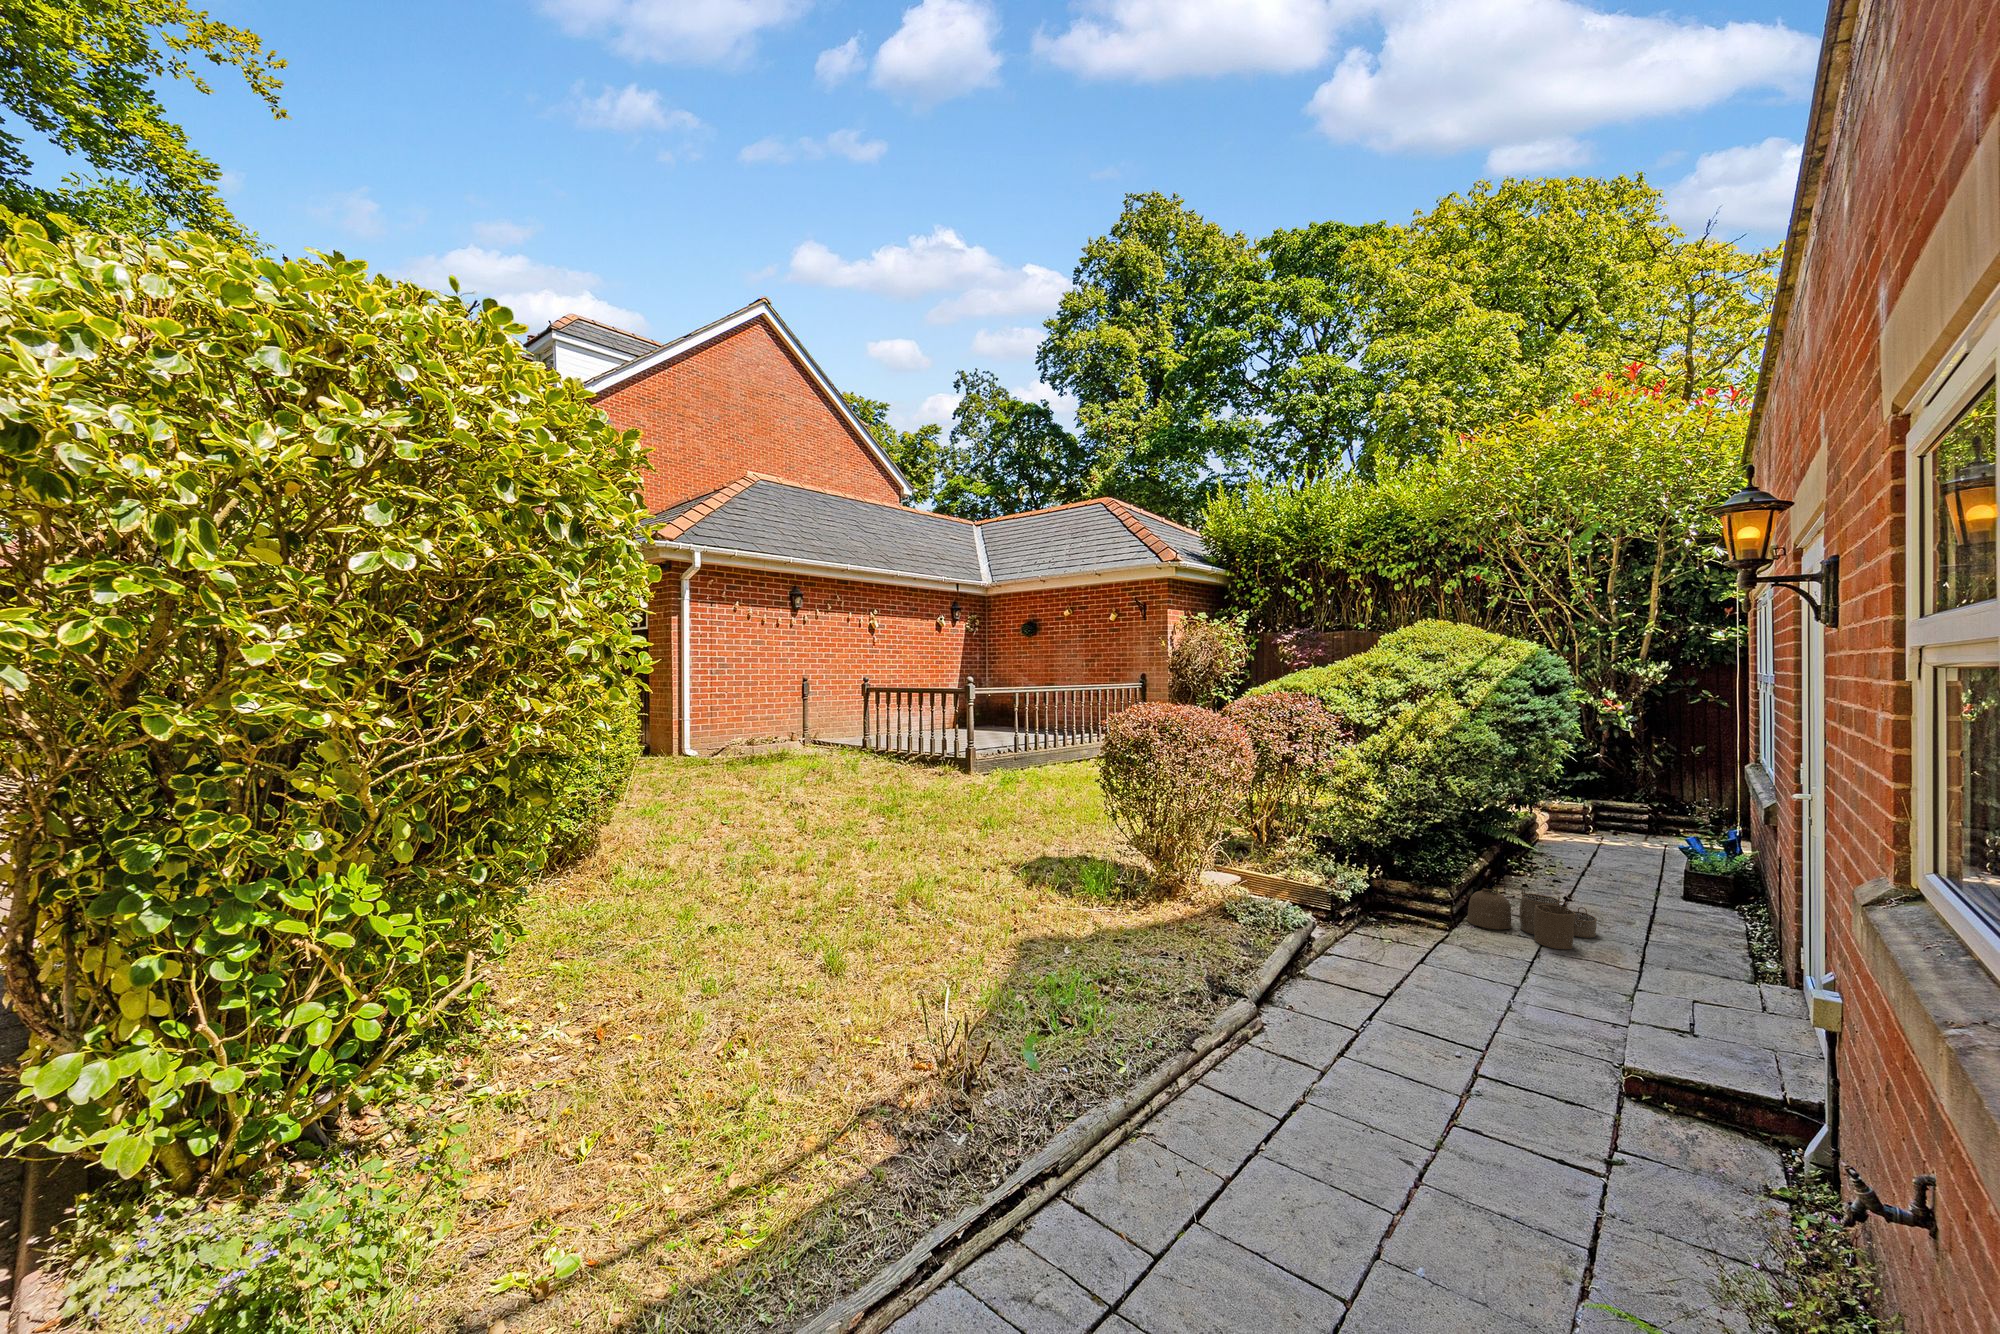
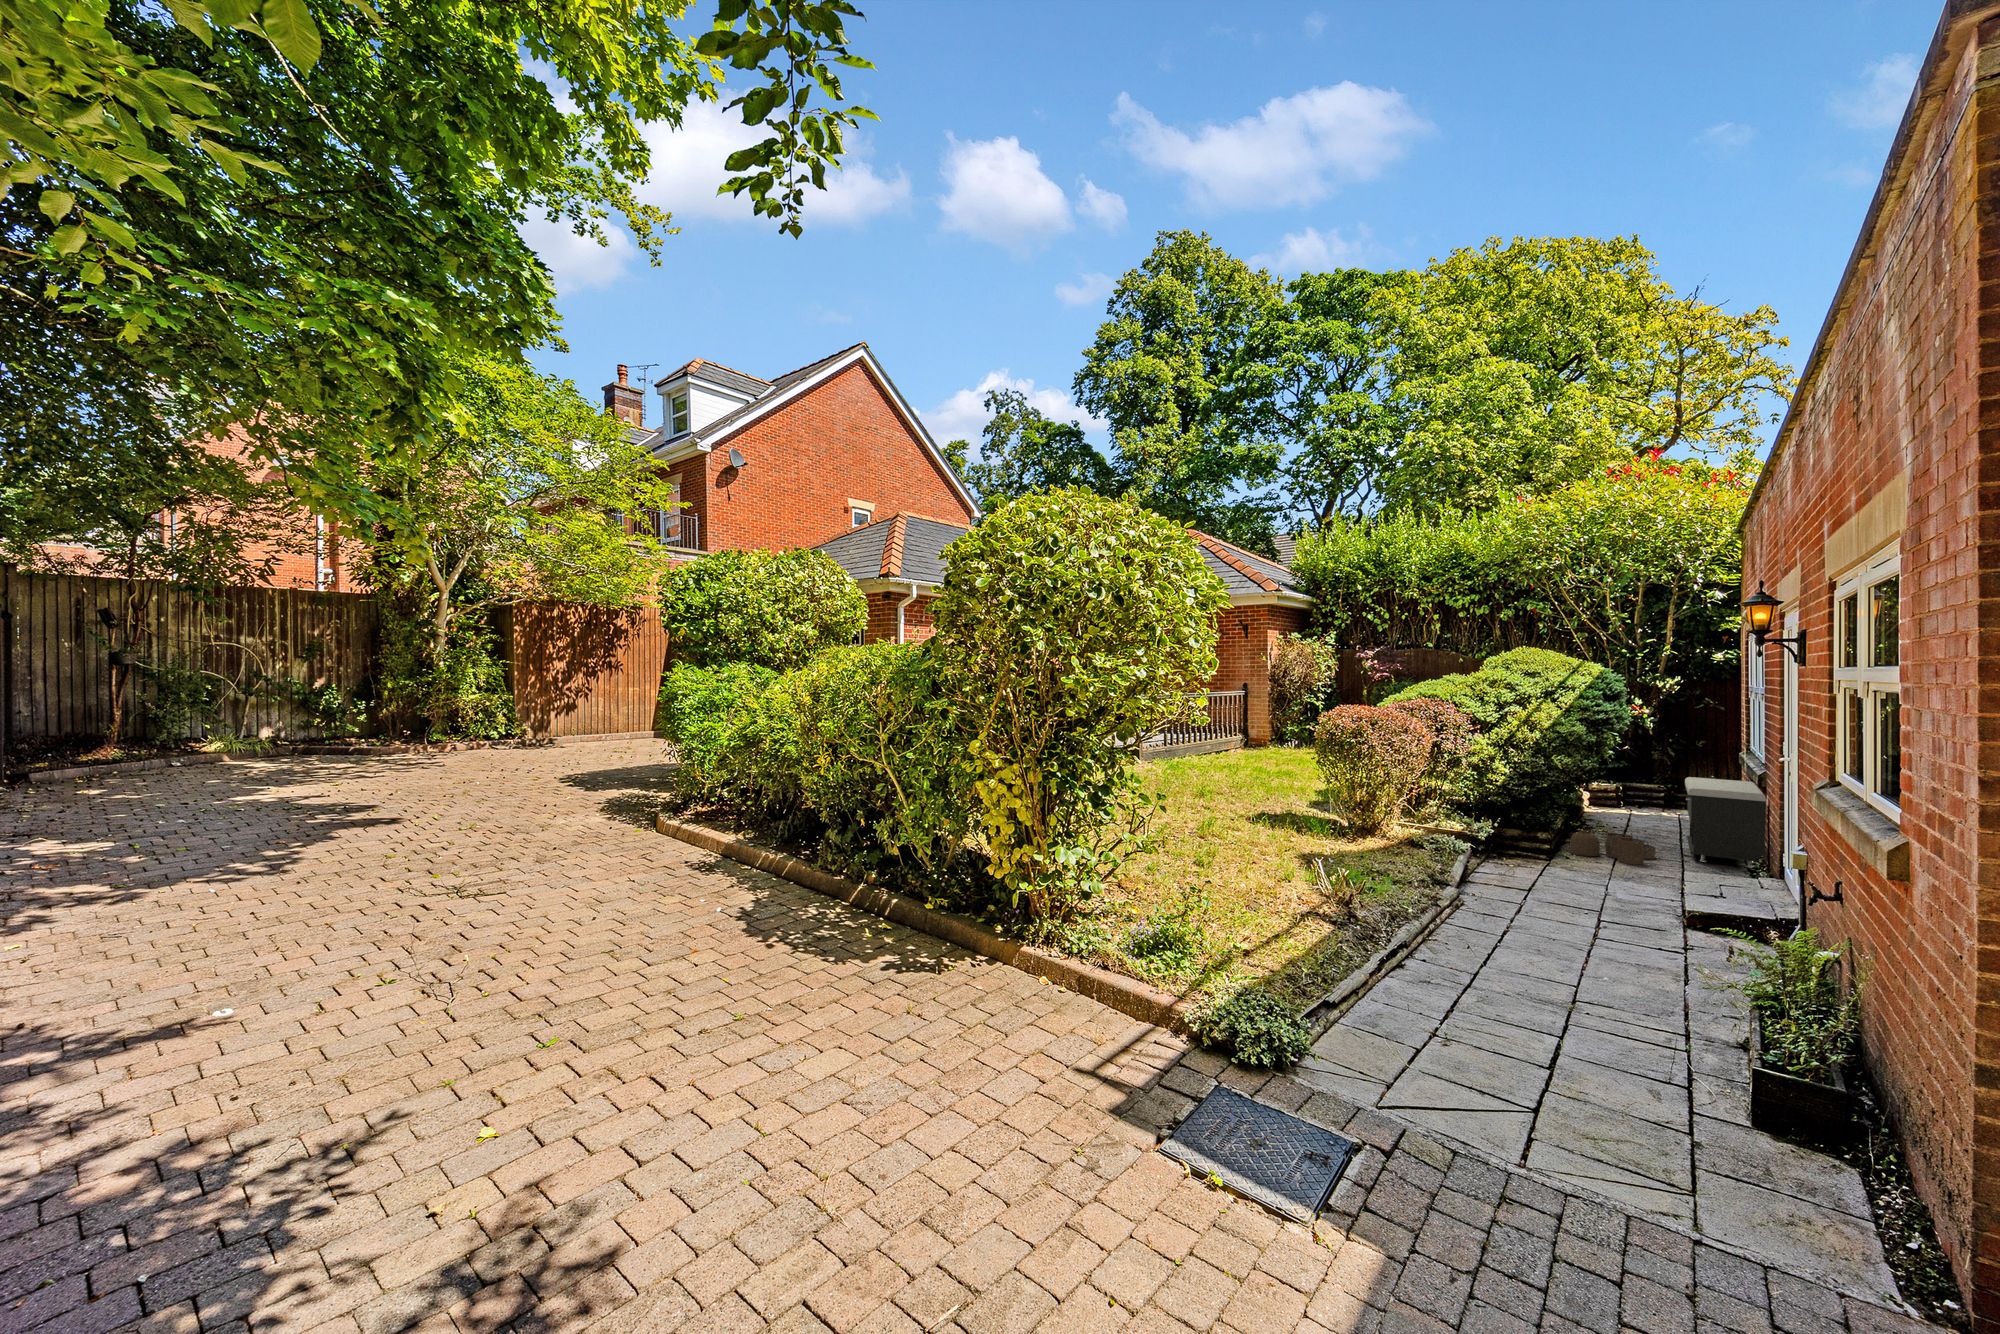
storage bench: none [1648,808,1772,960] -> present [1685,777,1766,868]

